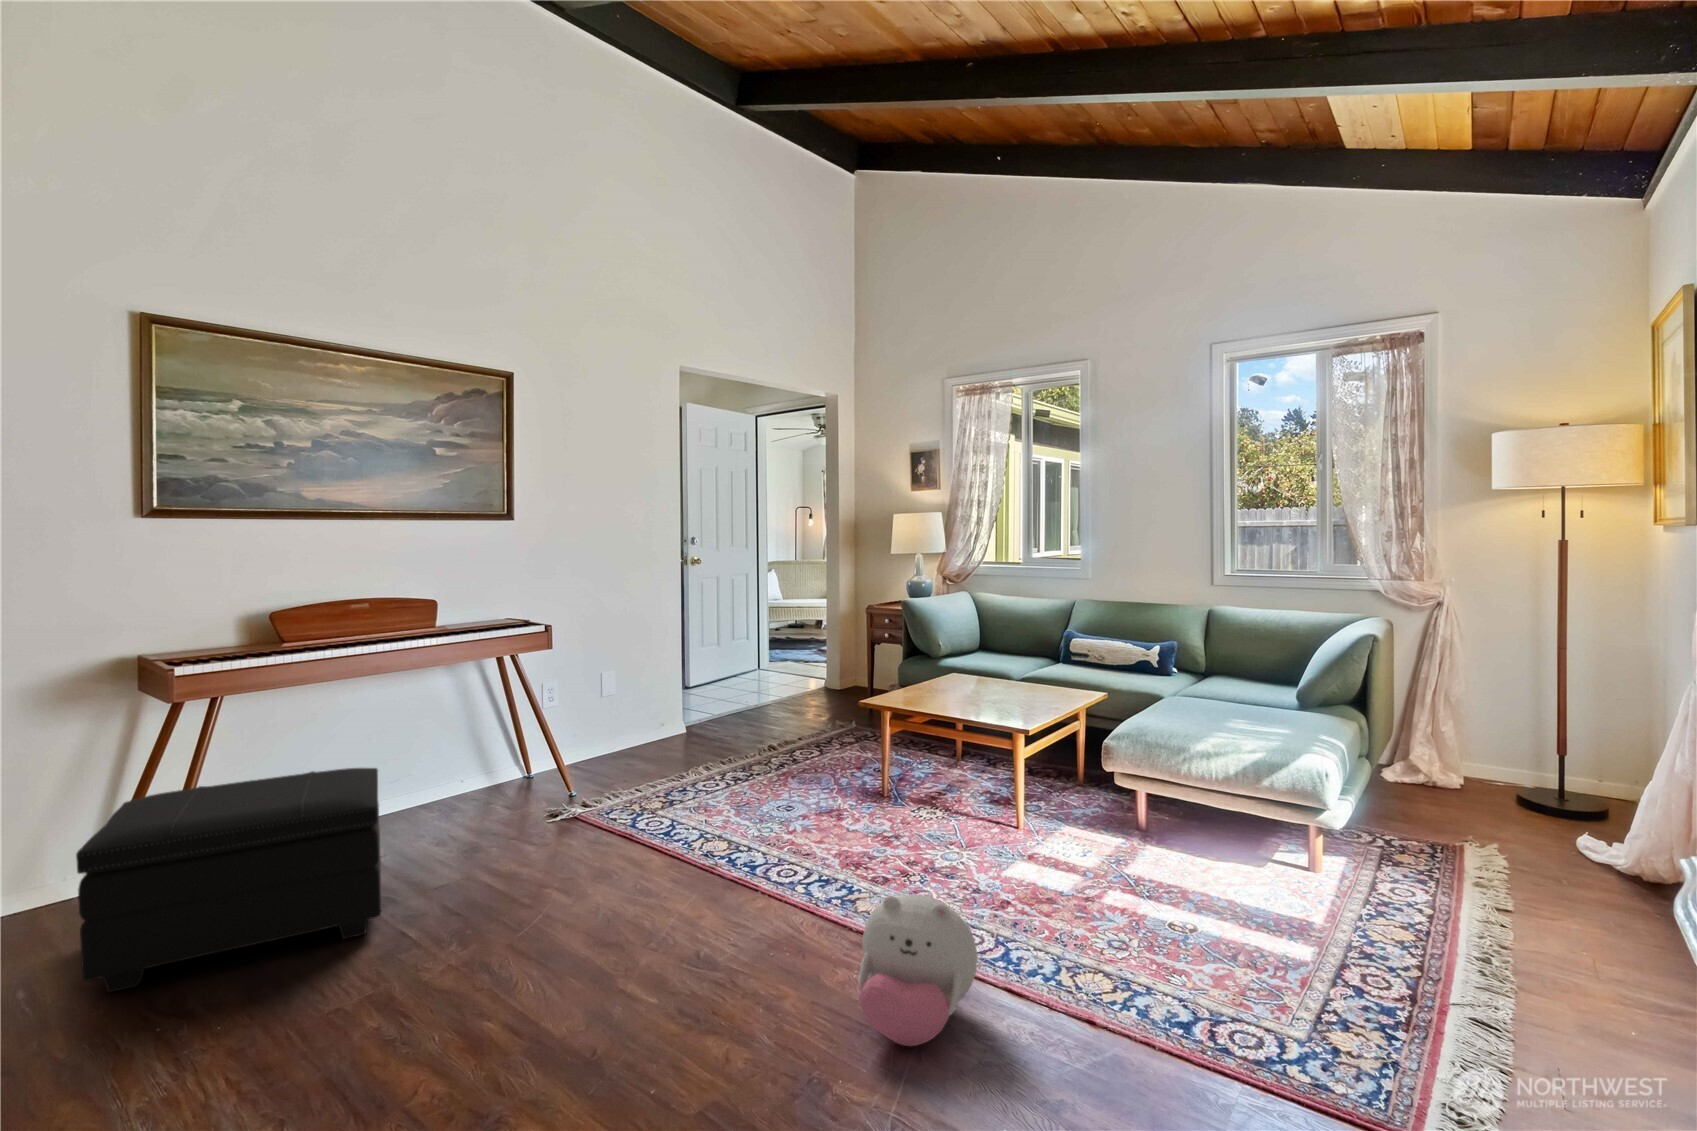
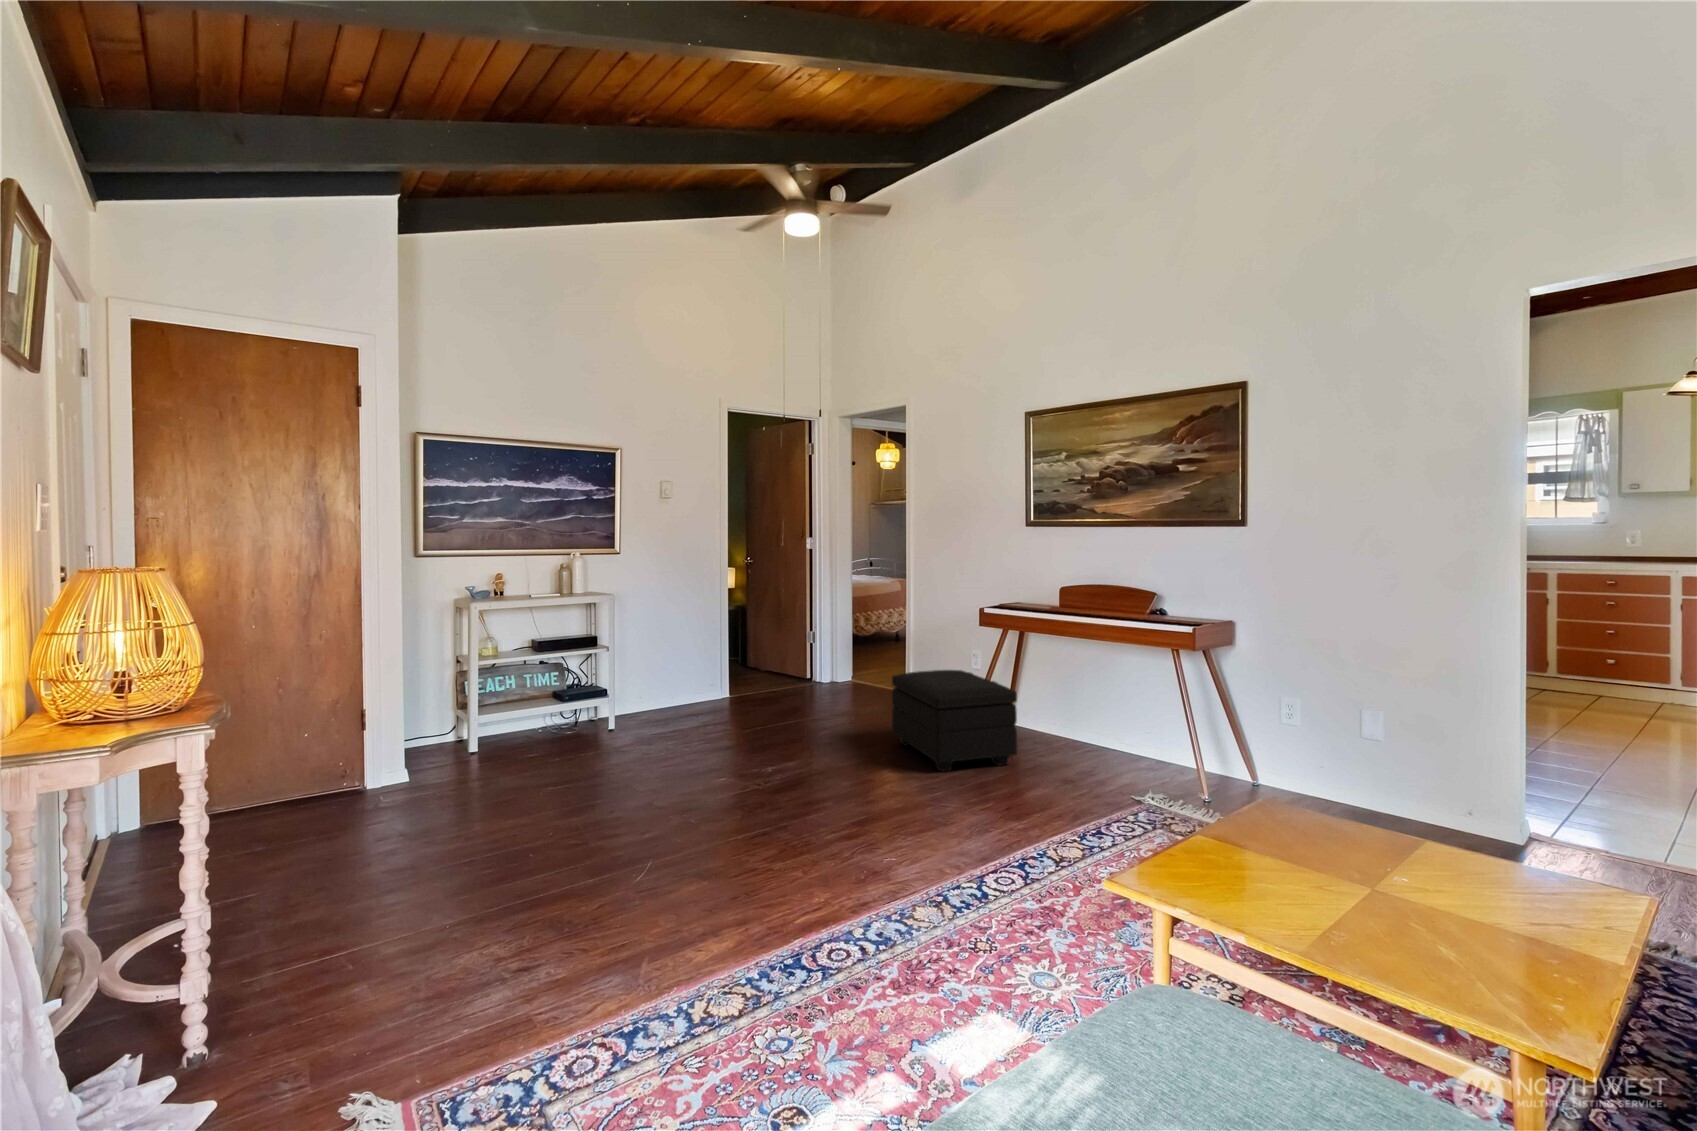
plush toy: present [858,894,978,1046] -> none [692,813,793,925]

